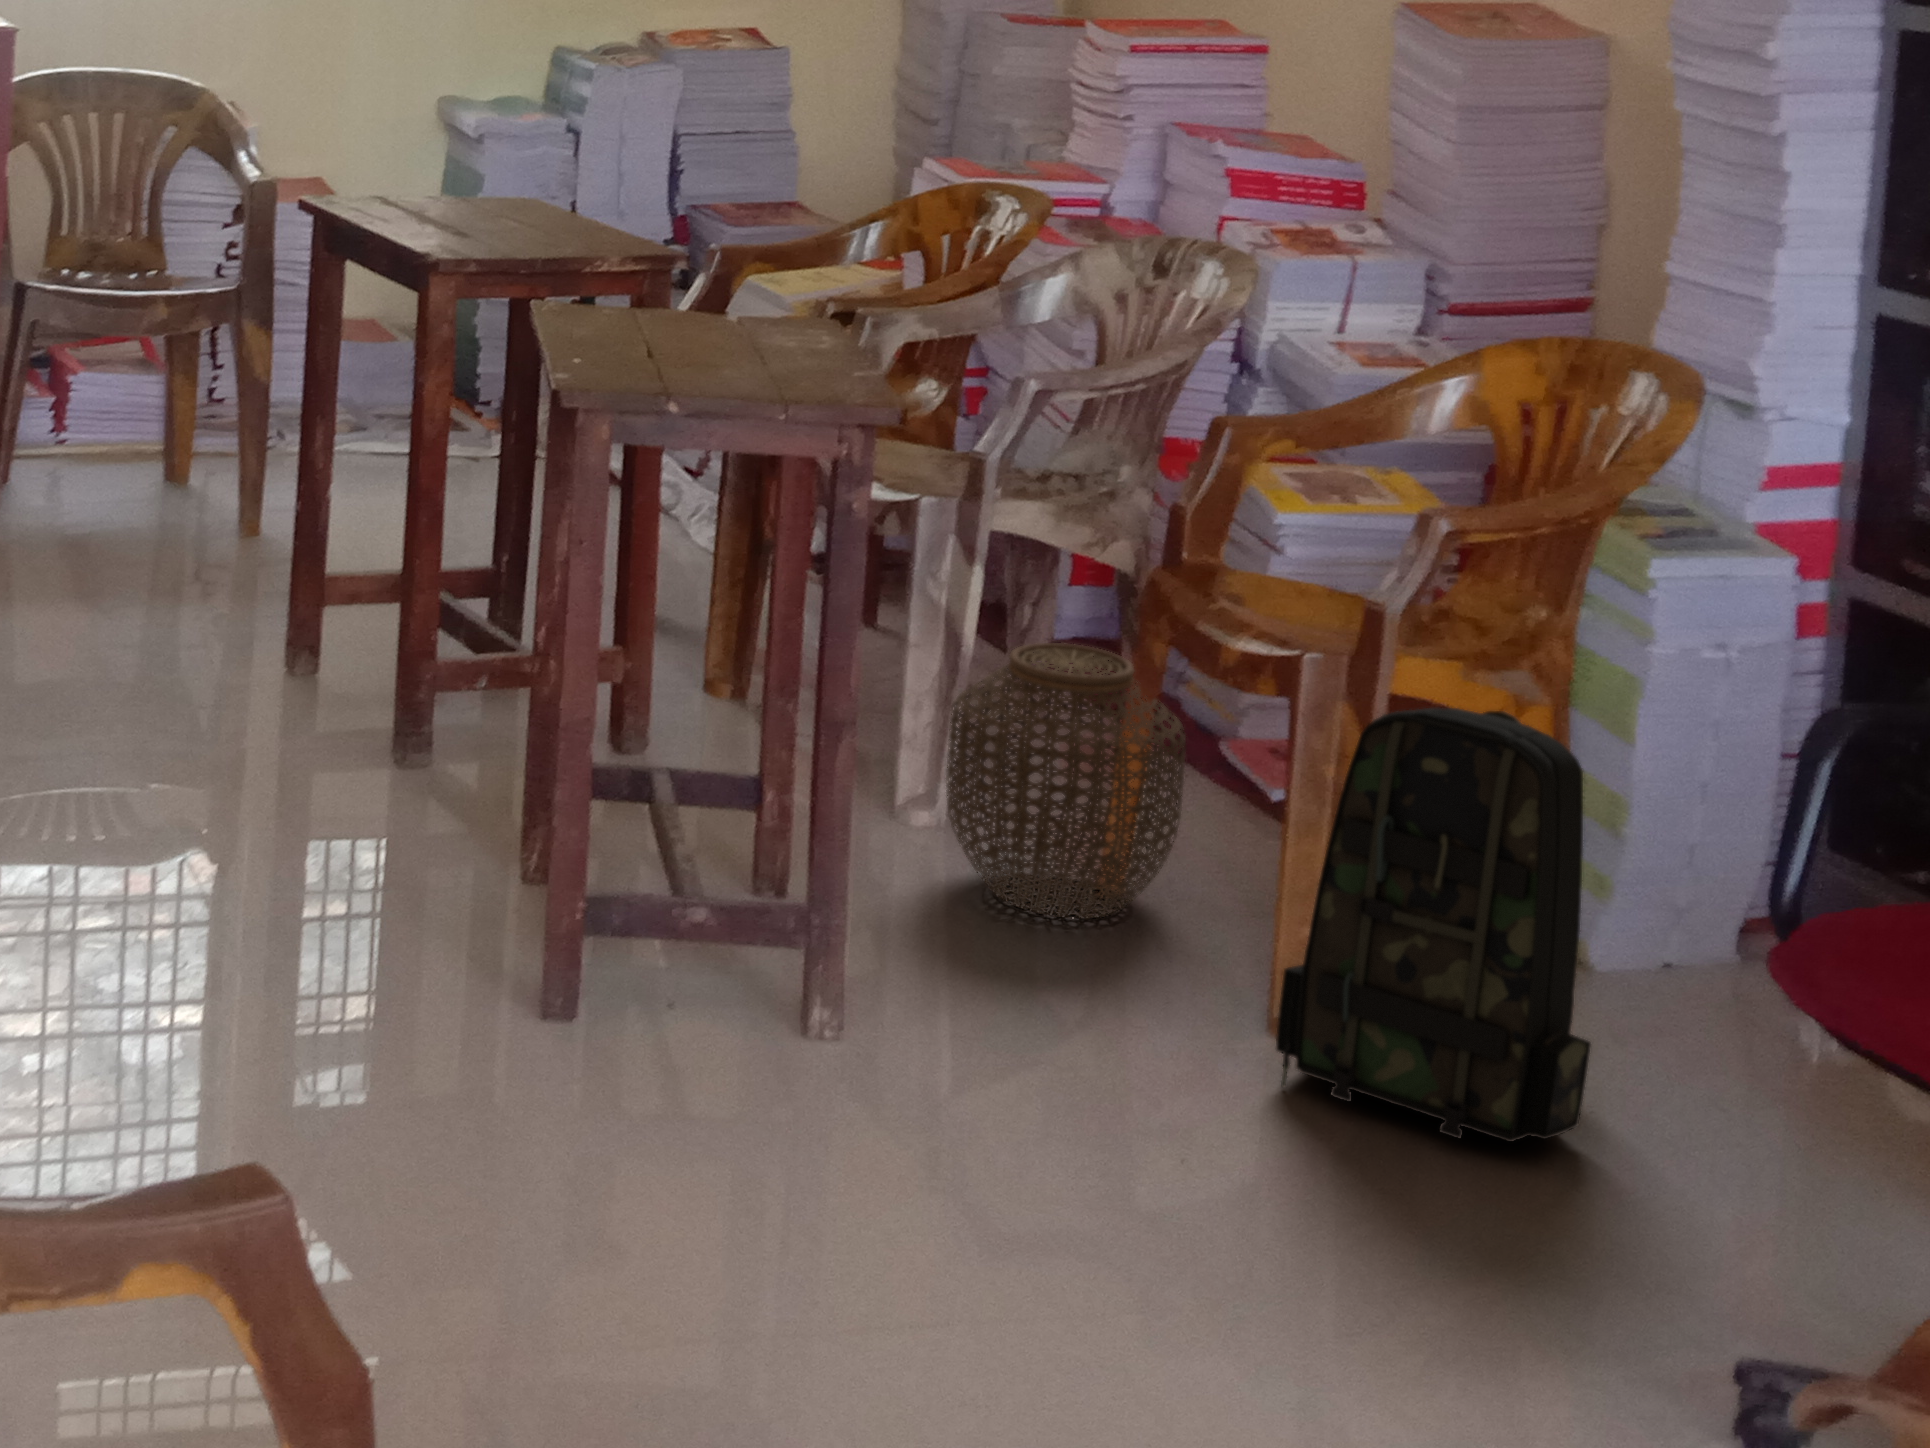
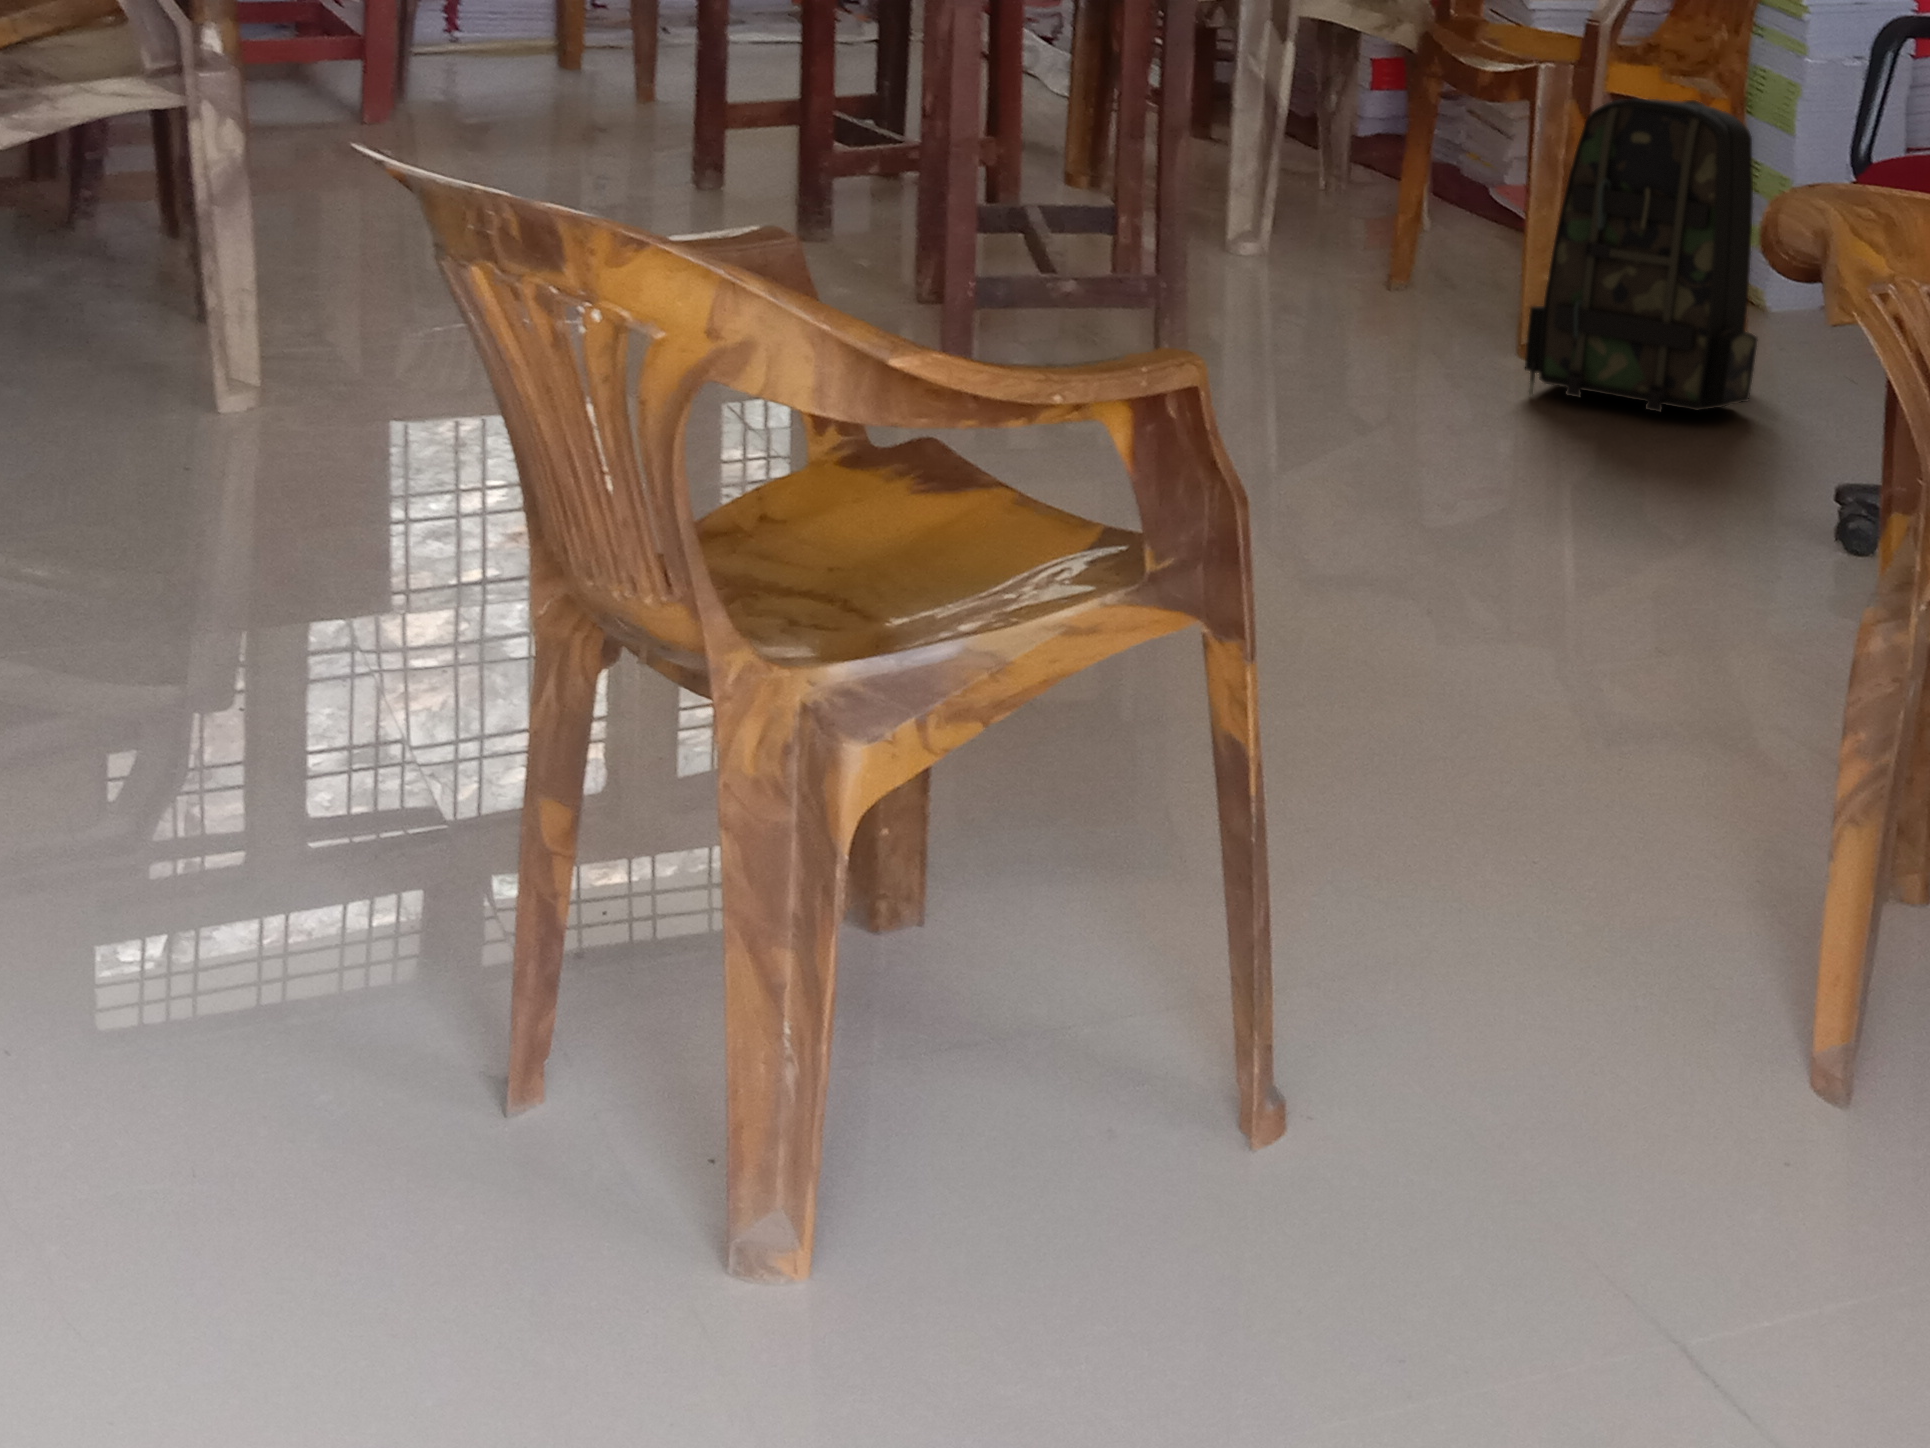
woven basket: present [946,643,1186,919] -> none [1267,100,1459,313]

